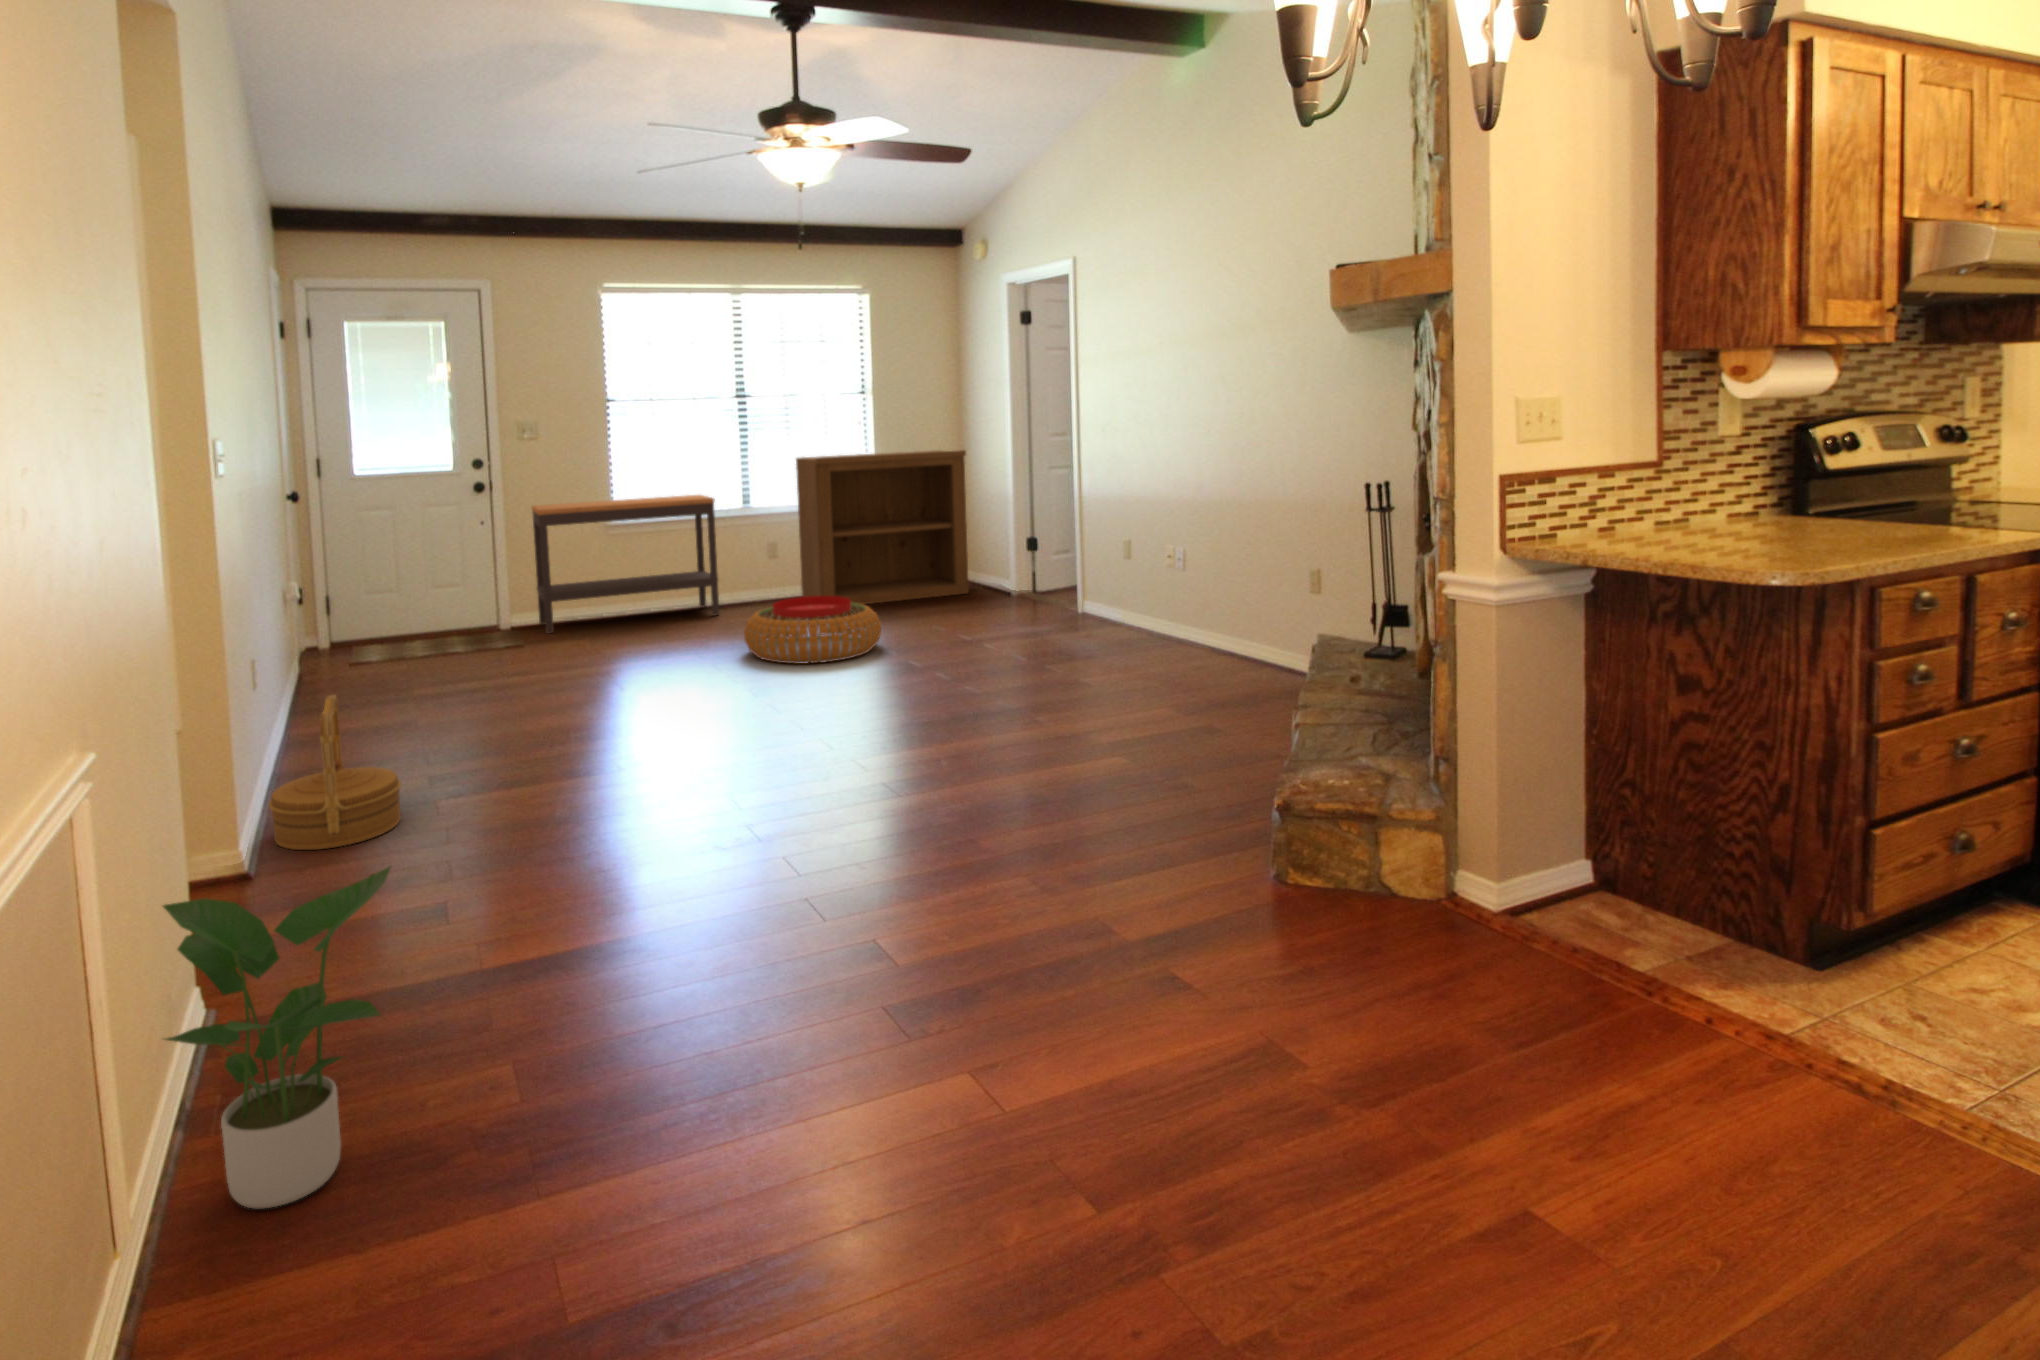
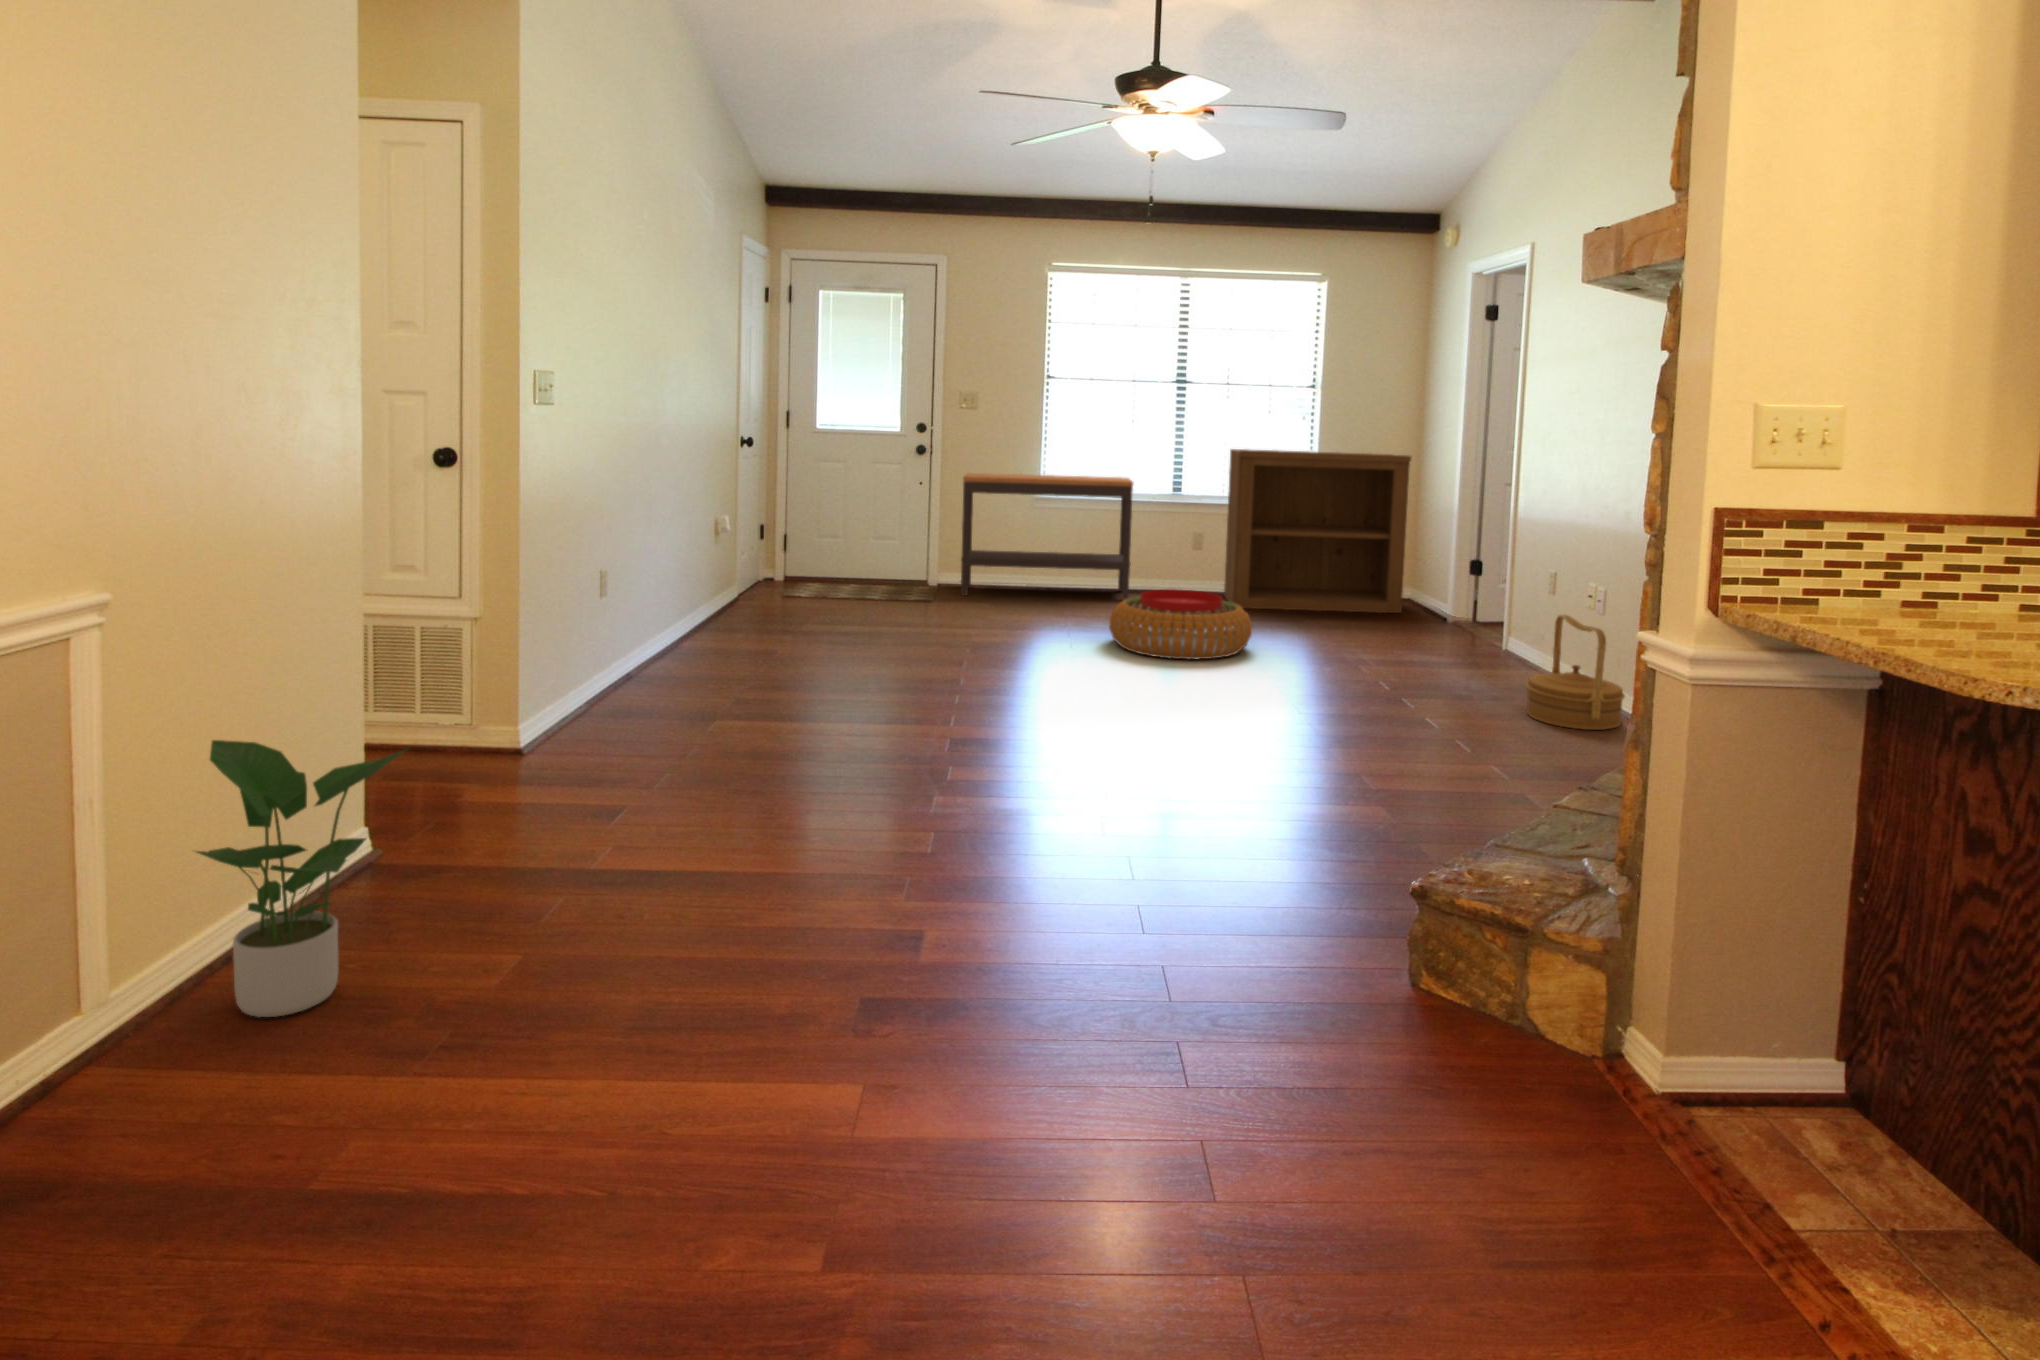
woven basket: present [269,695,401,850] -> present [1526,615,1625,730]

